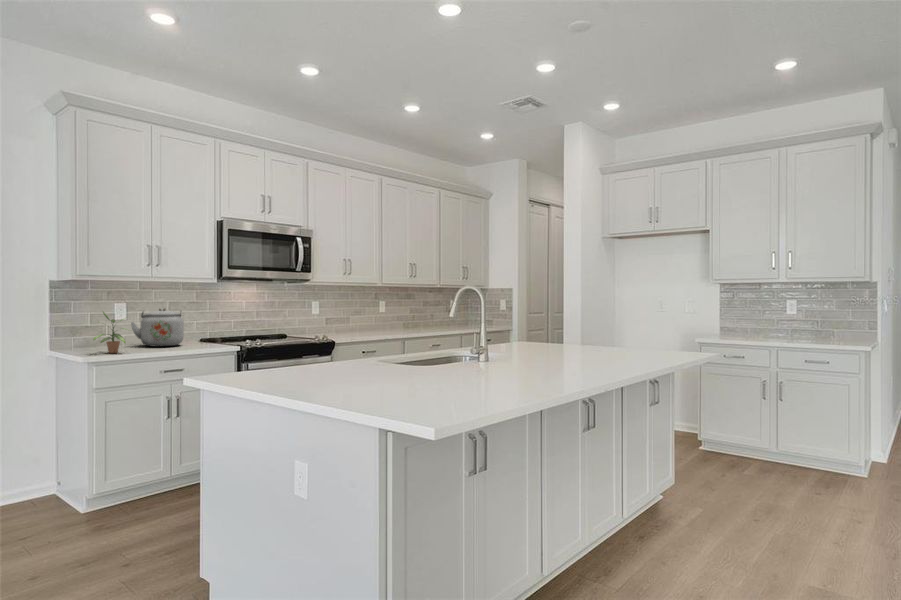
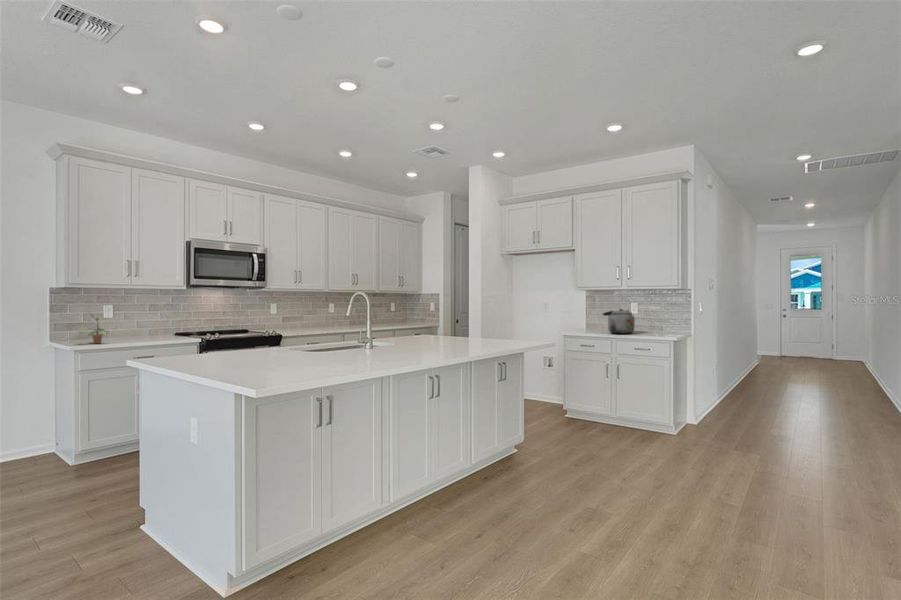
kettle: present [131,308,184,347] -> present [603,309,635,334]

